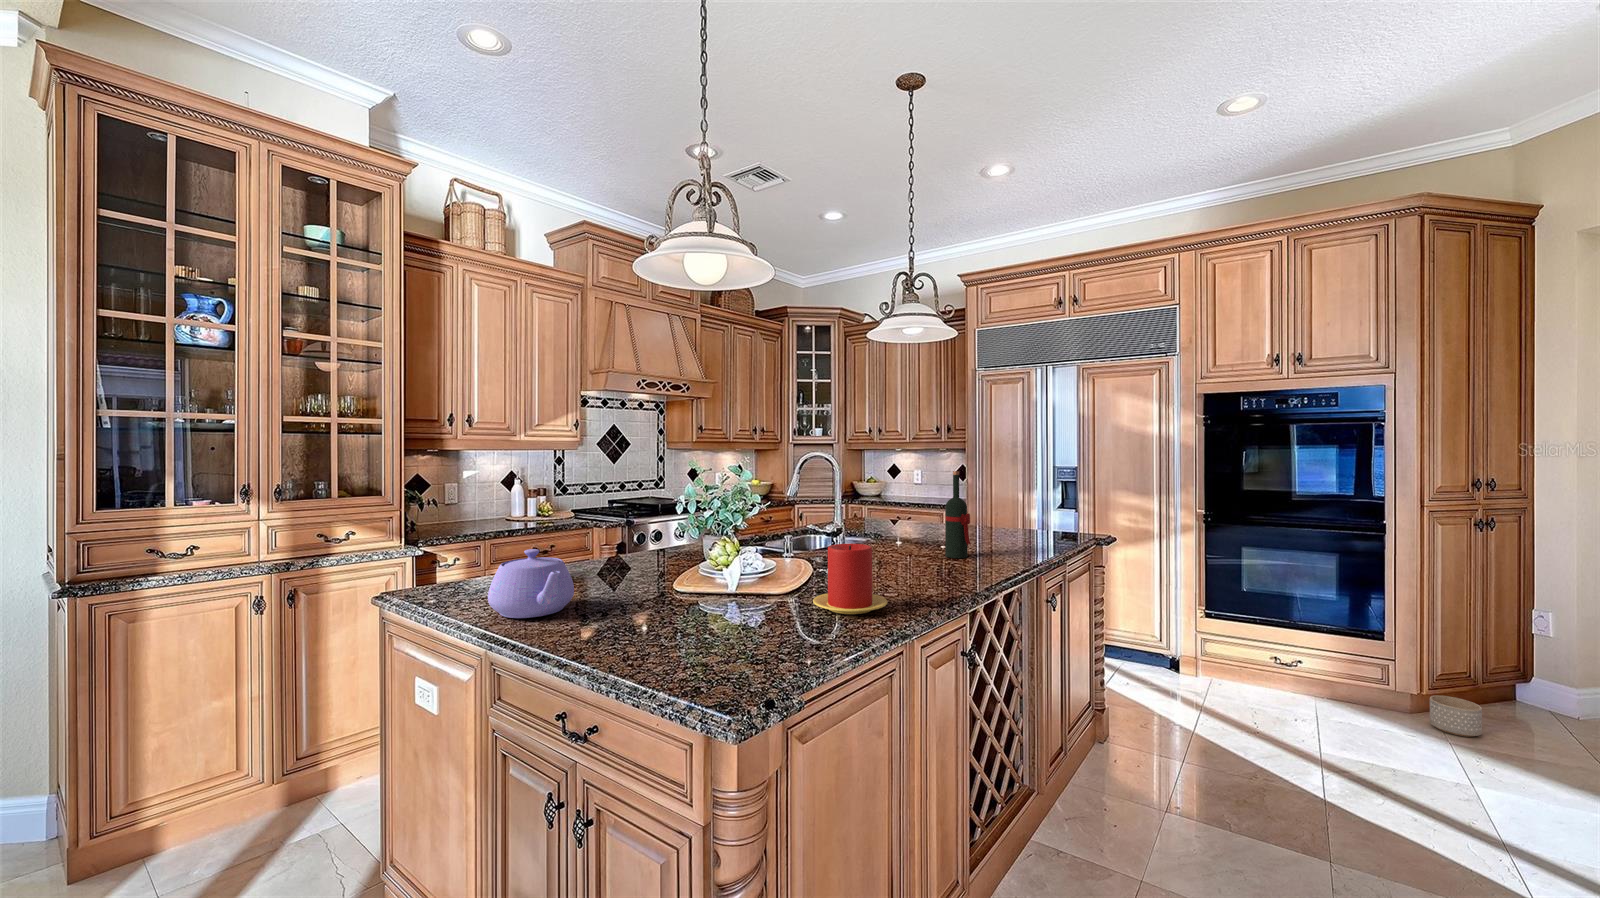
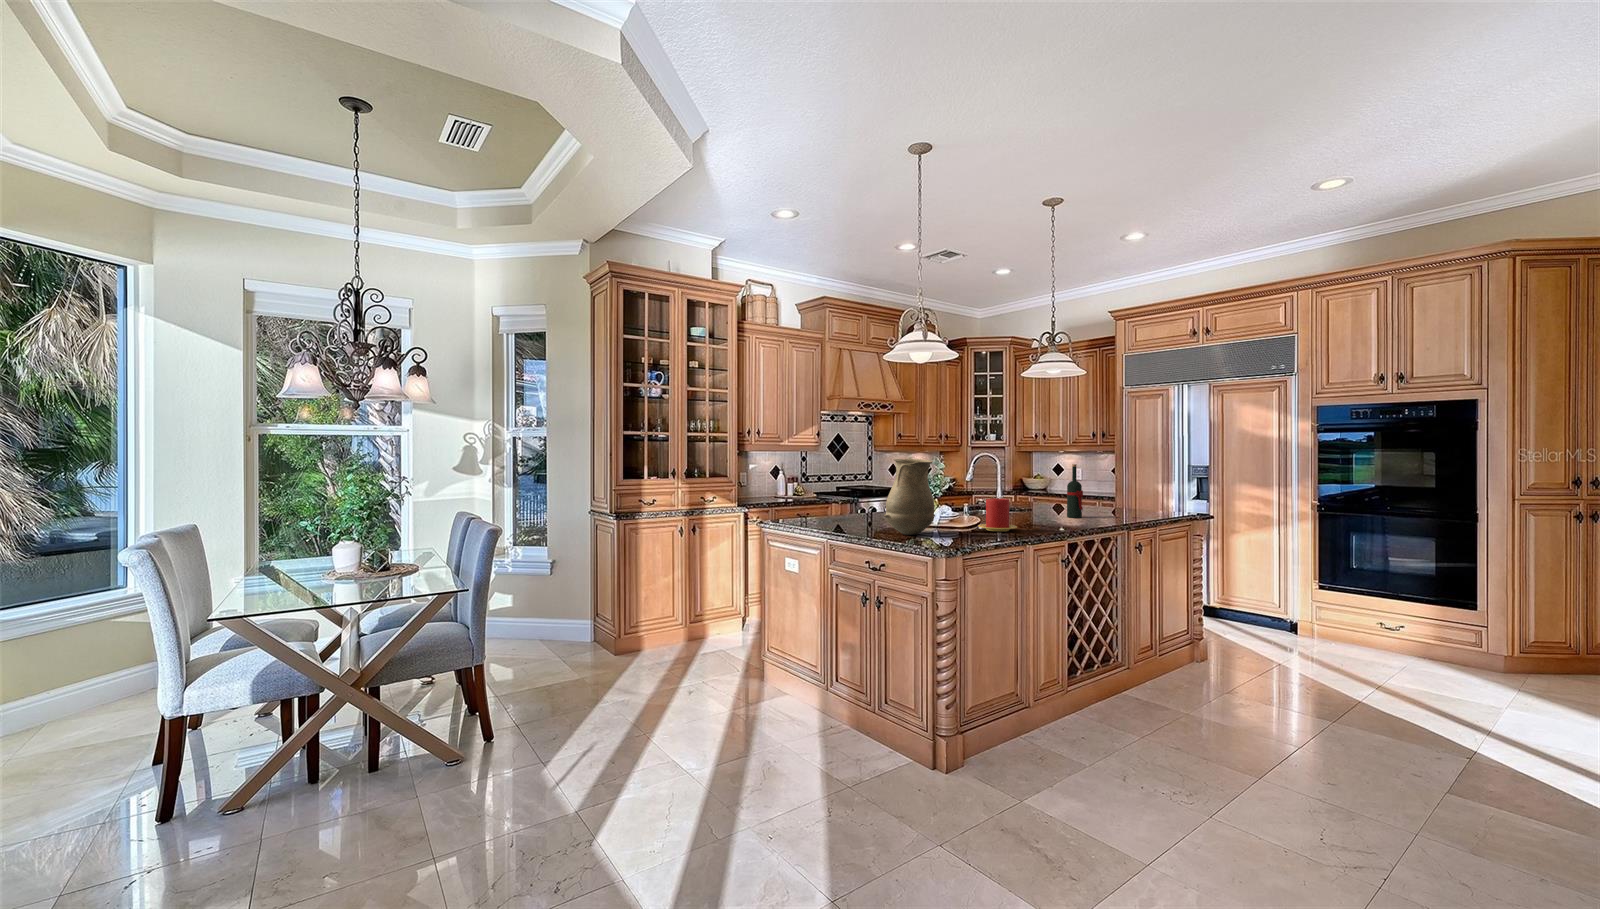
vase: none [602,470,725,646] -> present [884,459,935,535]
teapot: present [488,549,574,618] -> none [823,497,860,527]
planter: present [1430,695,1482,737] -> none [1510,655,1554,686]

